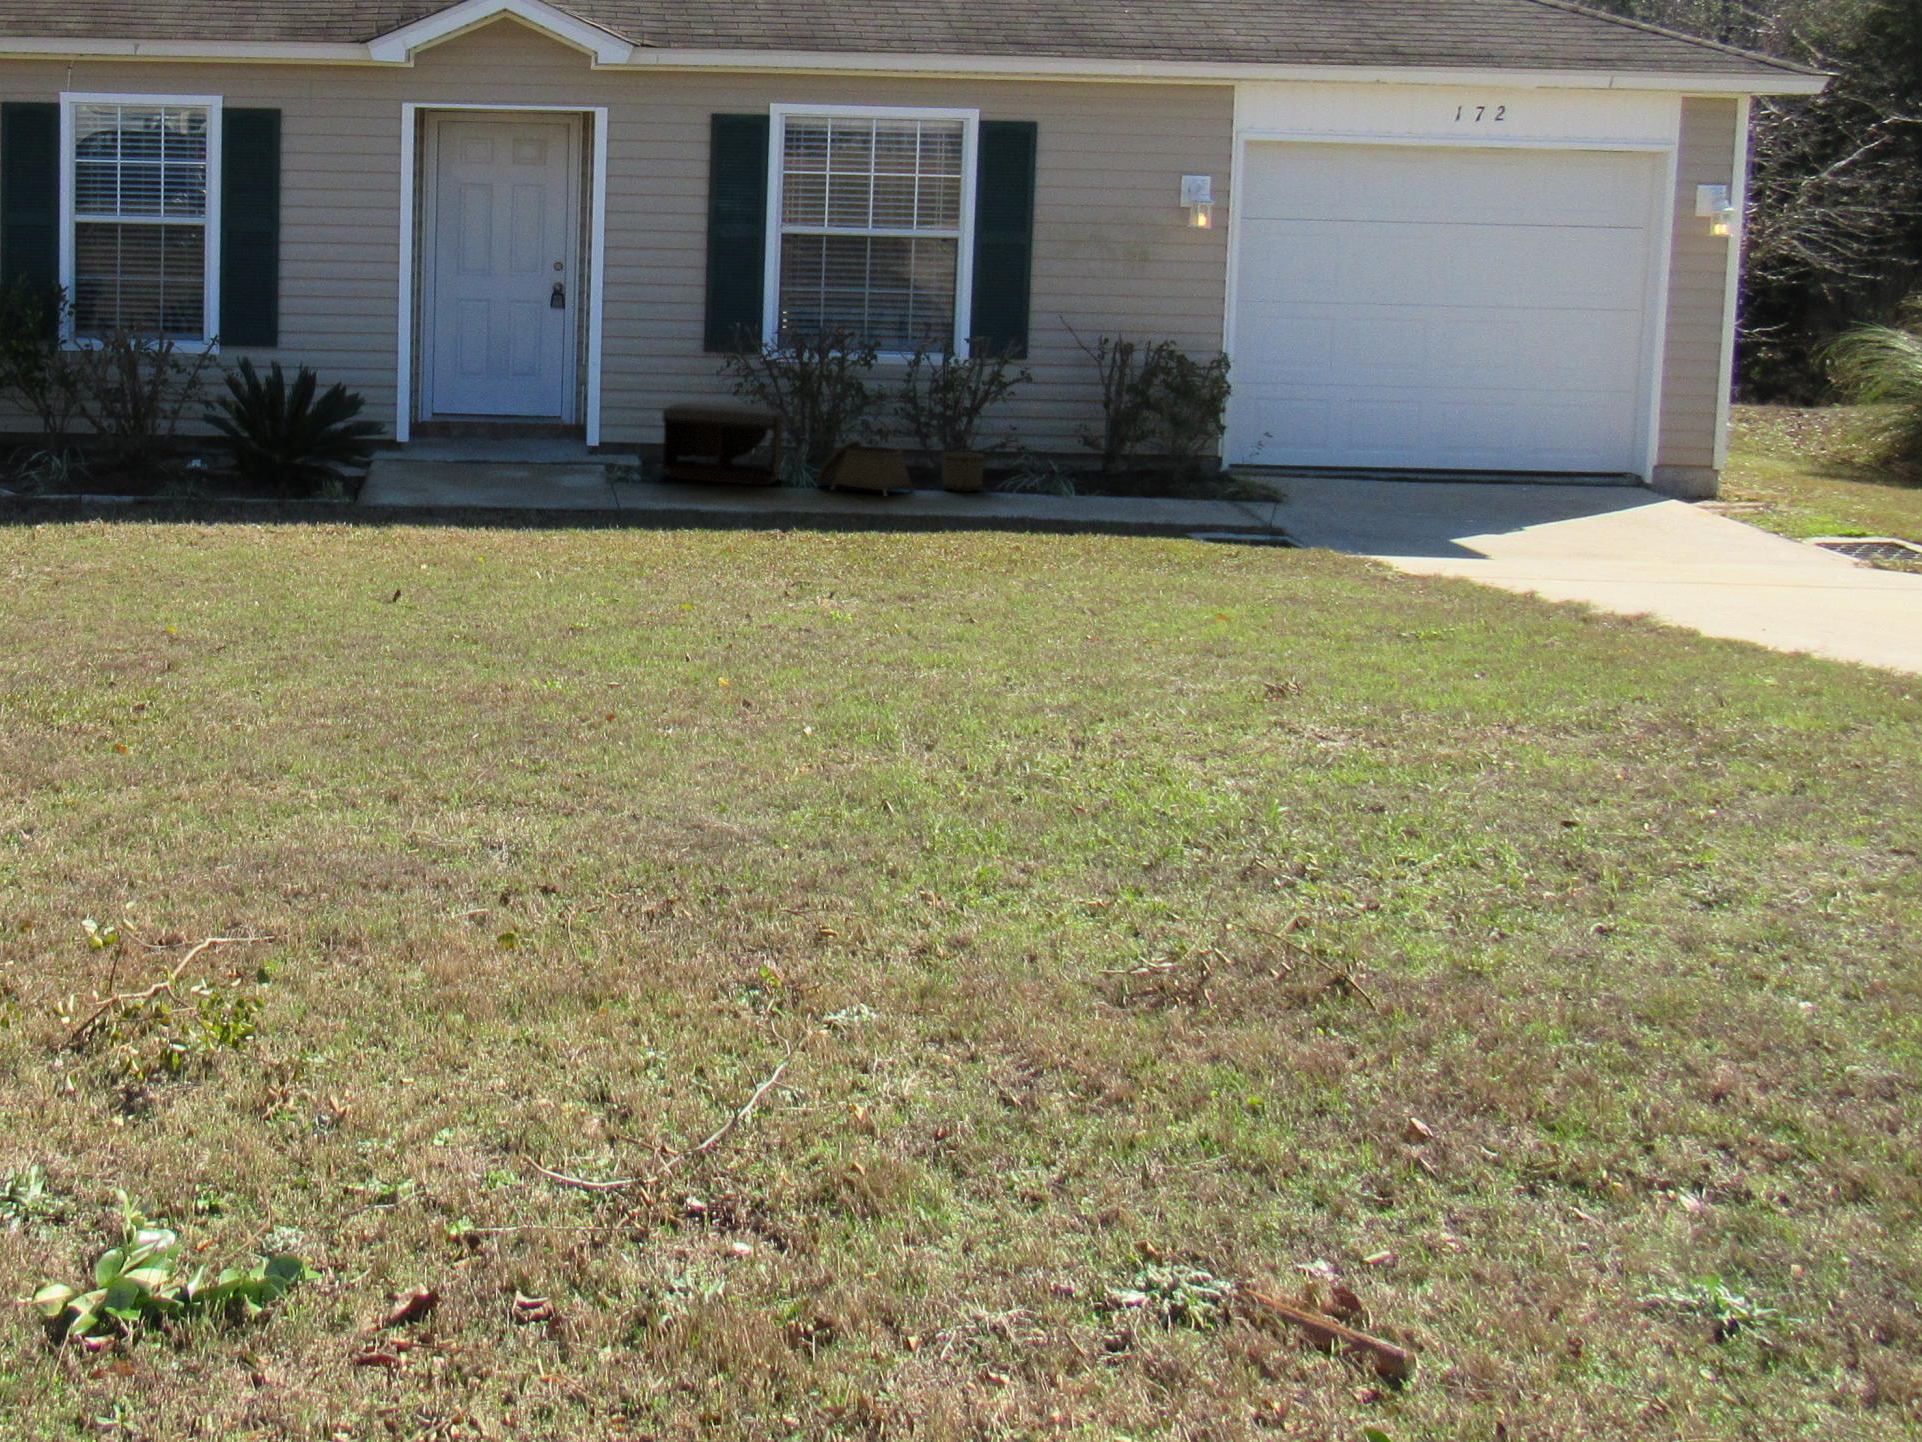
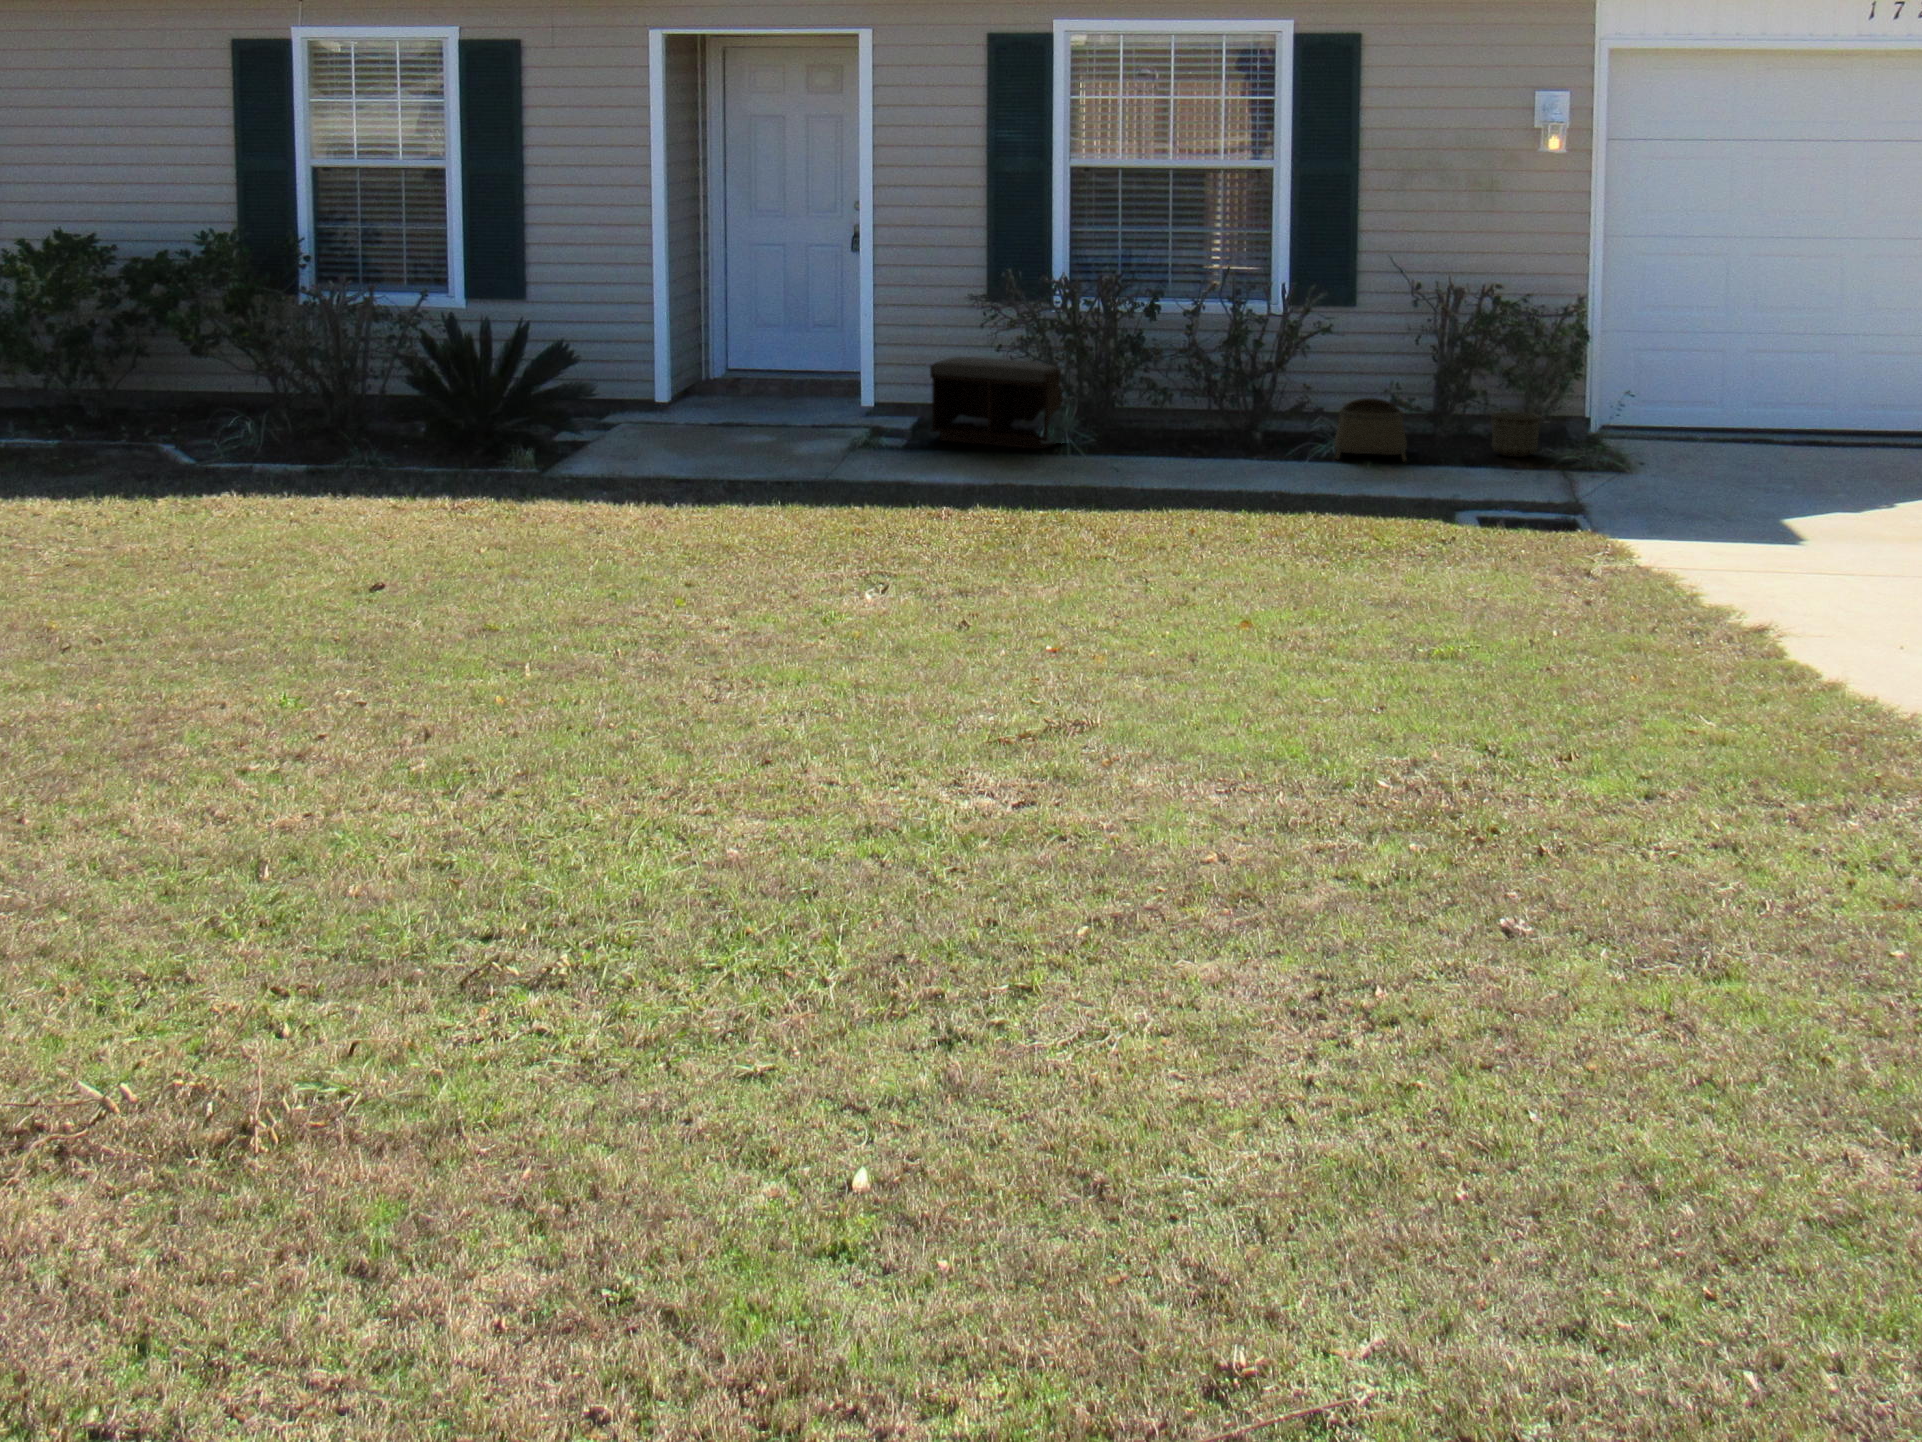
basket: present [816,440,913,496] -> present [1335,398,1407,462]
planter: present [942,452,985,492] -> present [1491,412,1540,457]

